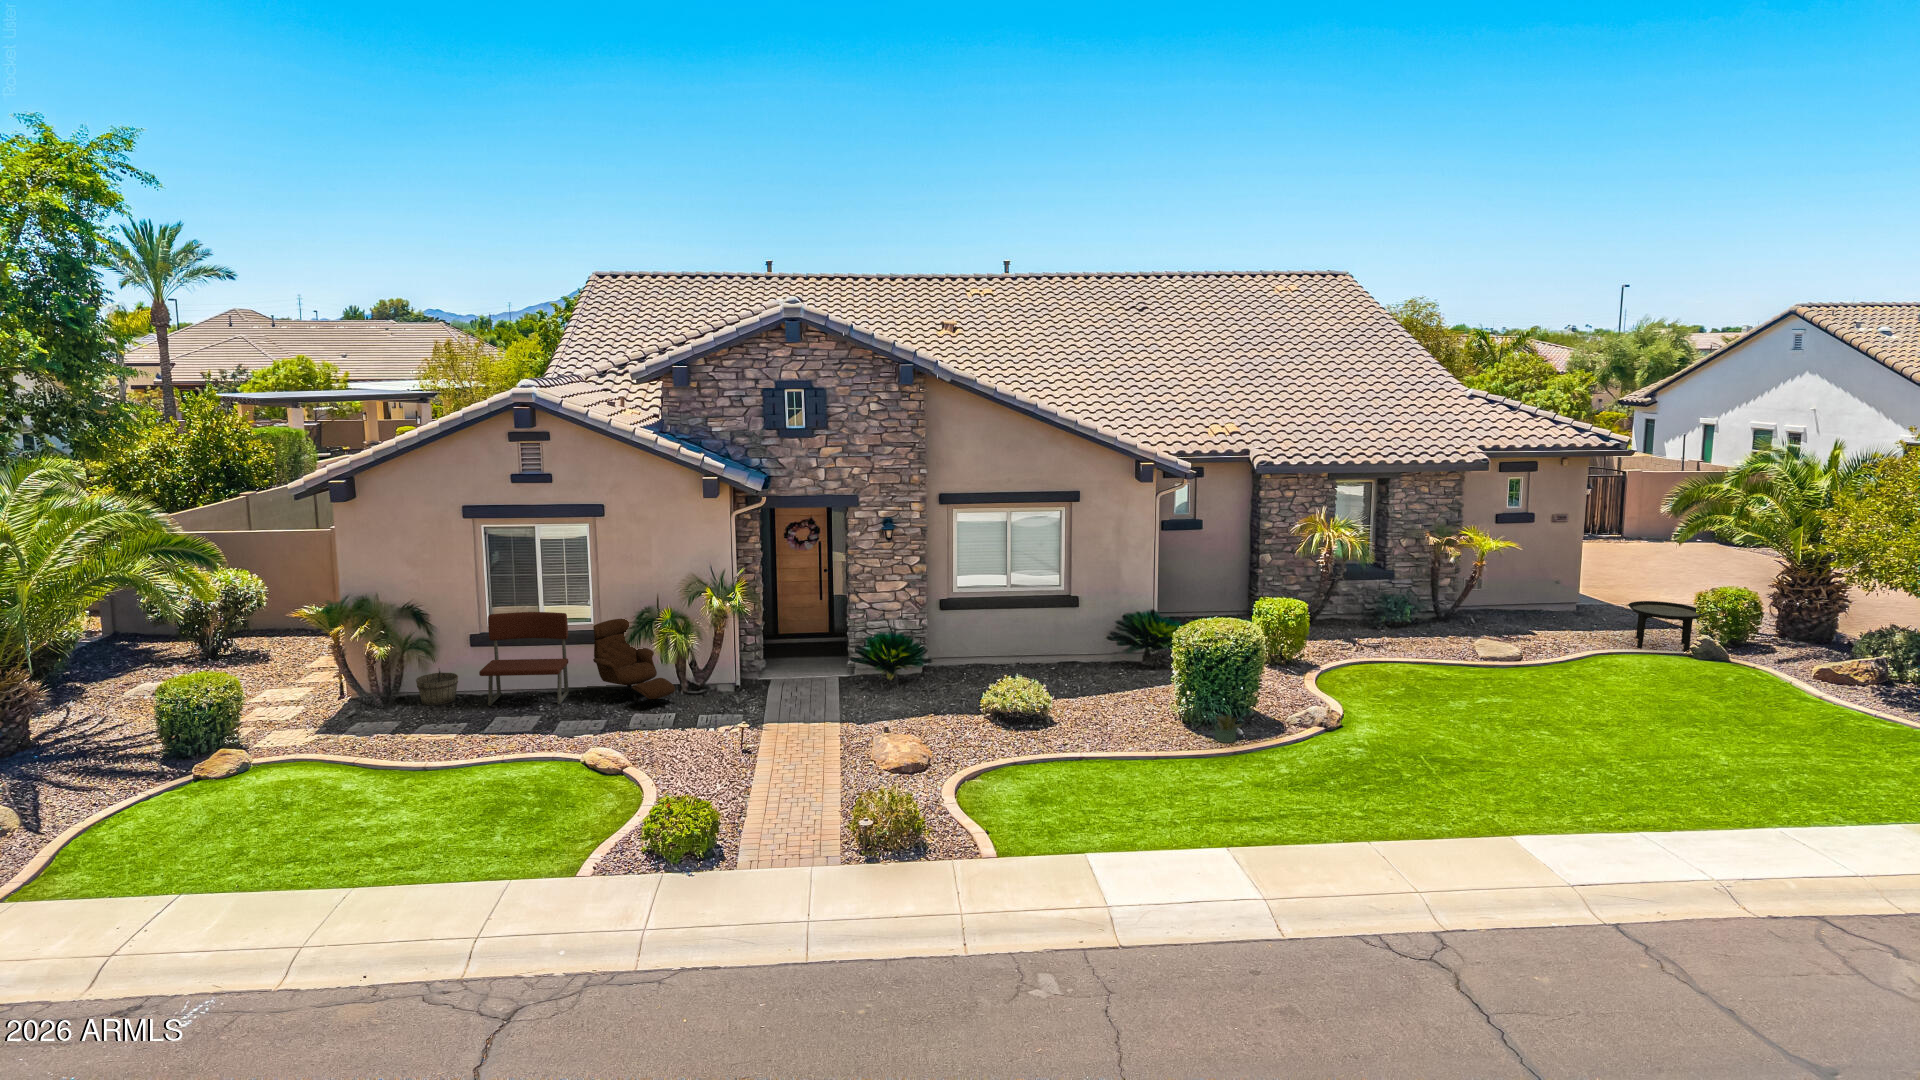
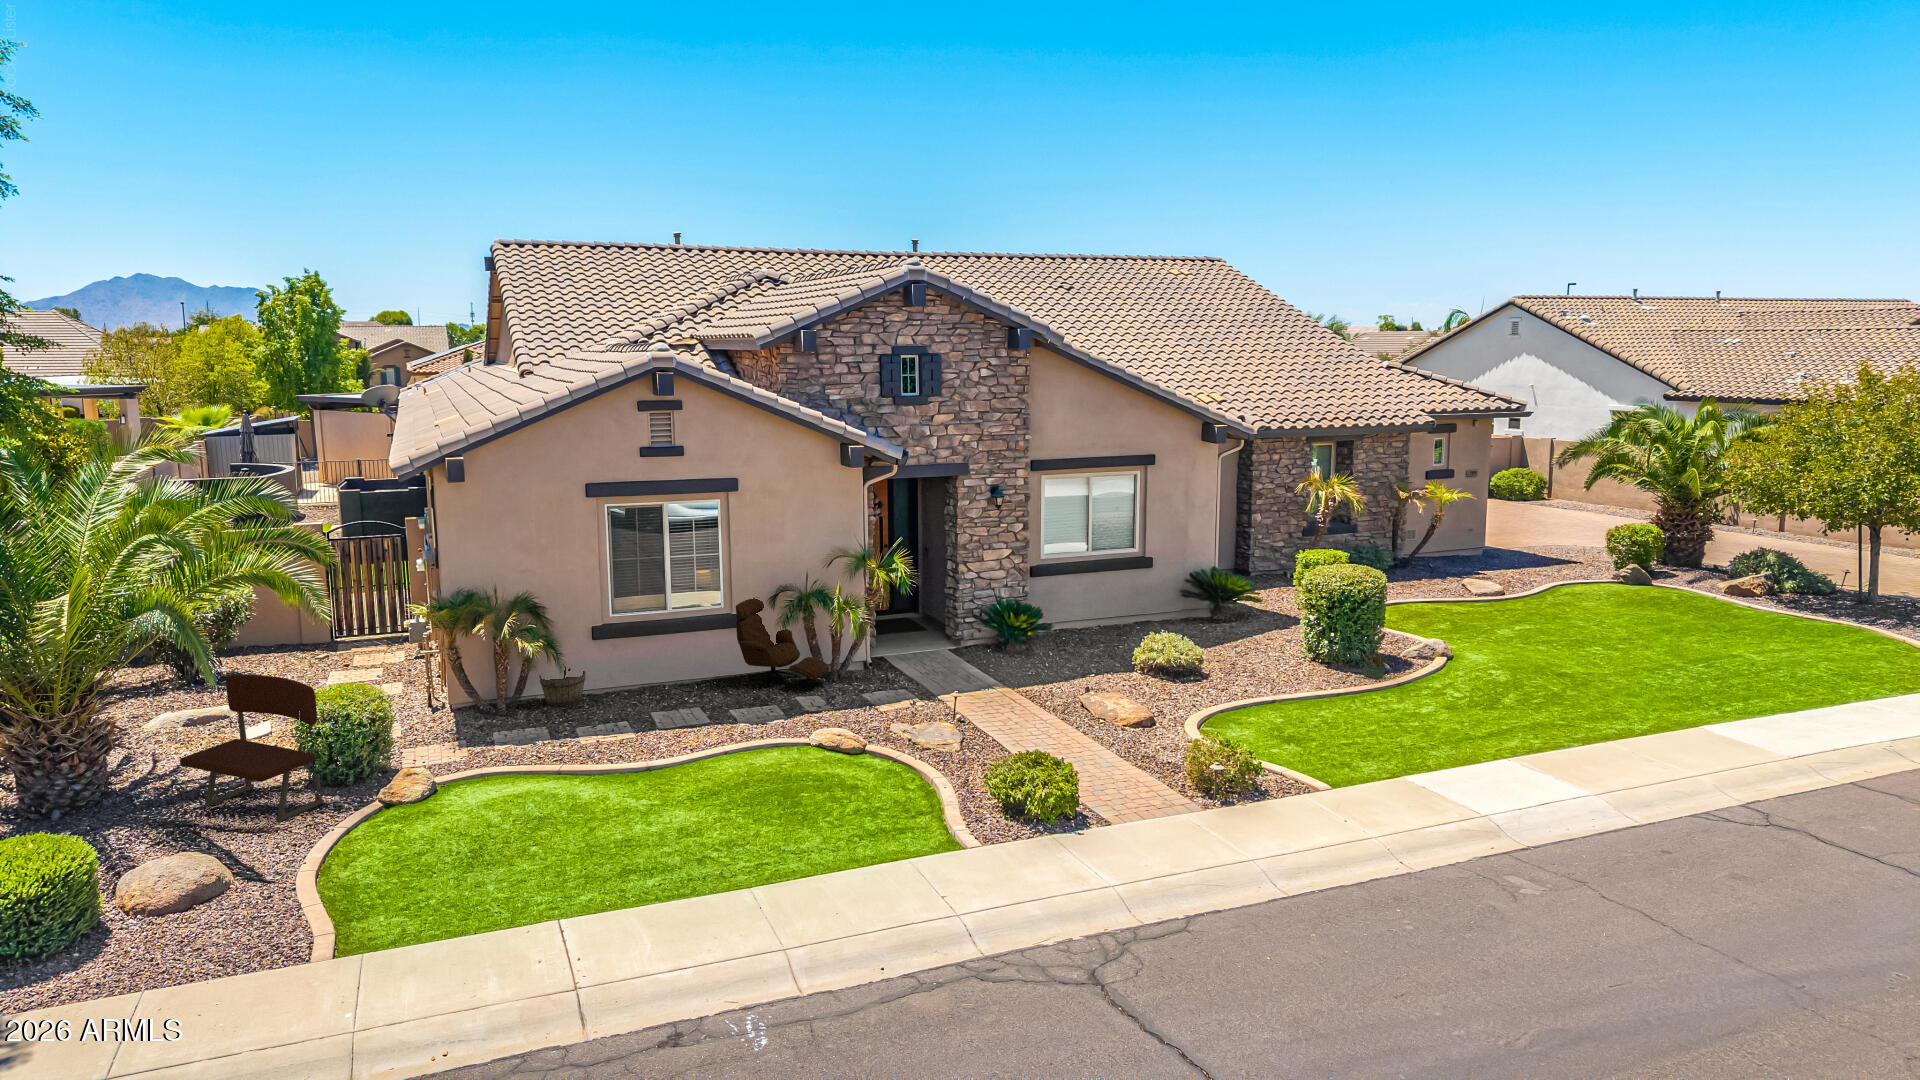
round table: present [1628,601,1704,652] -> none [1554,541,1617,582]
bench: present [479,612,569,706] -> present [180,674,324,823]

